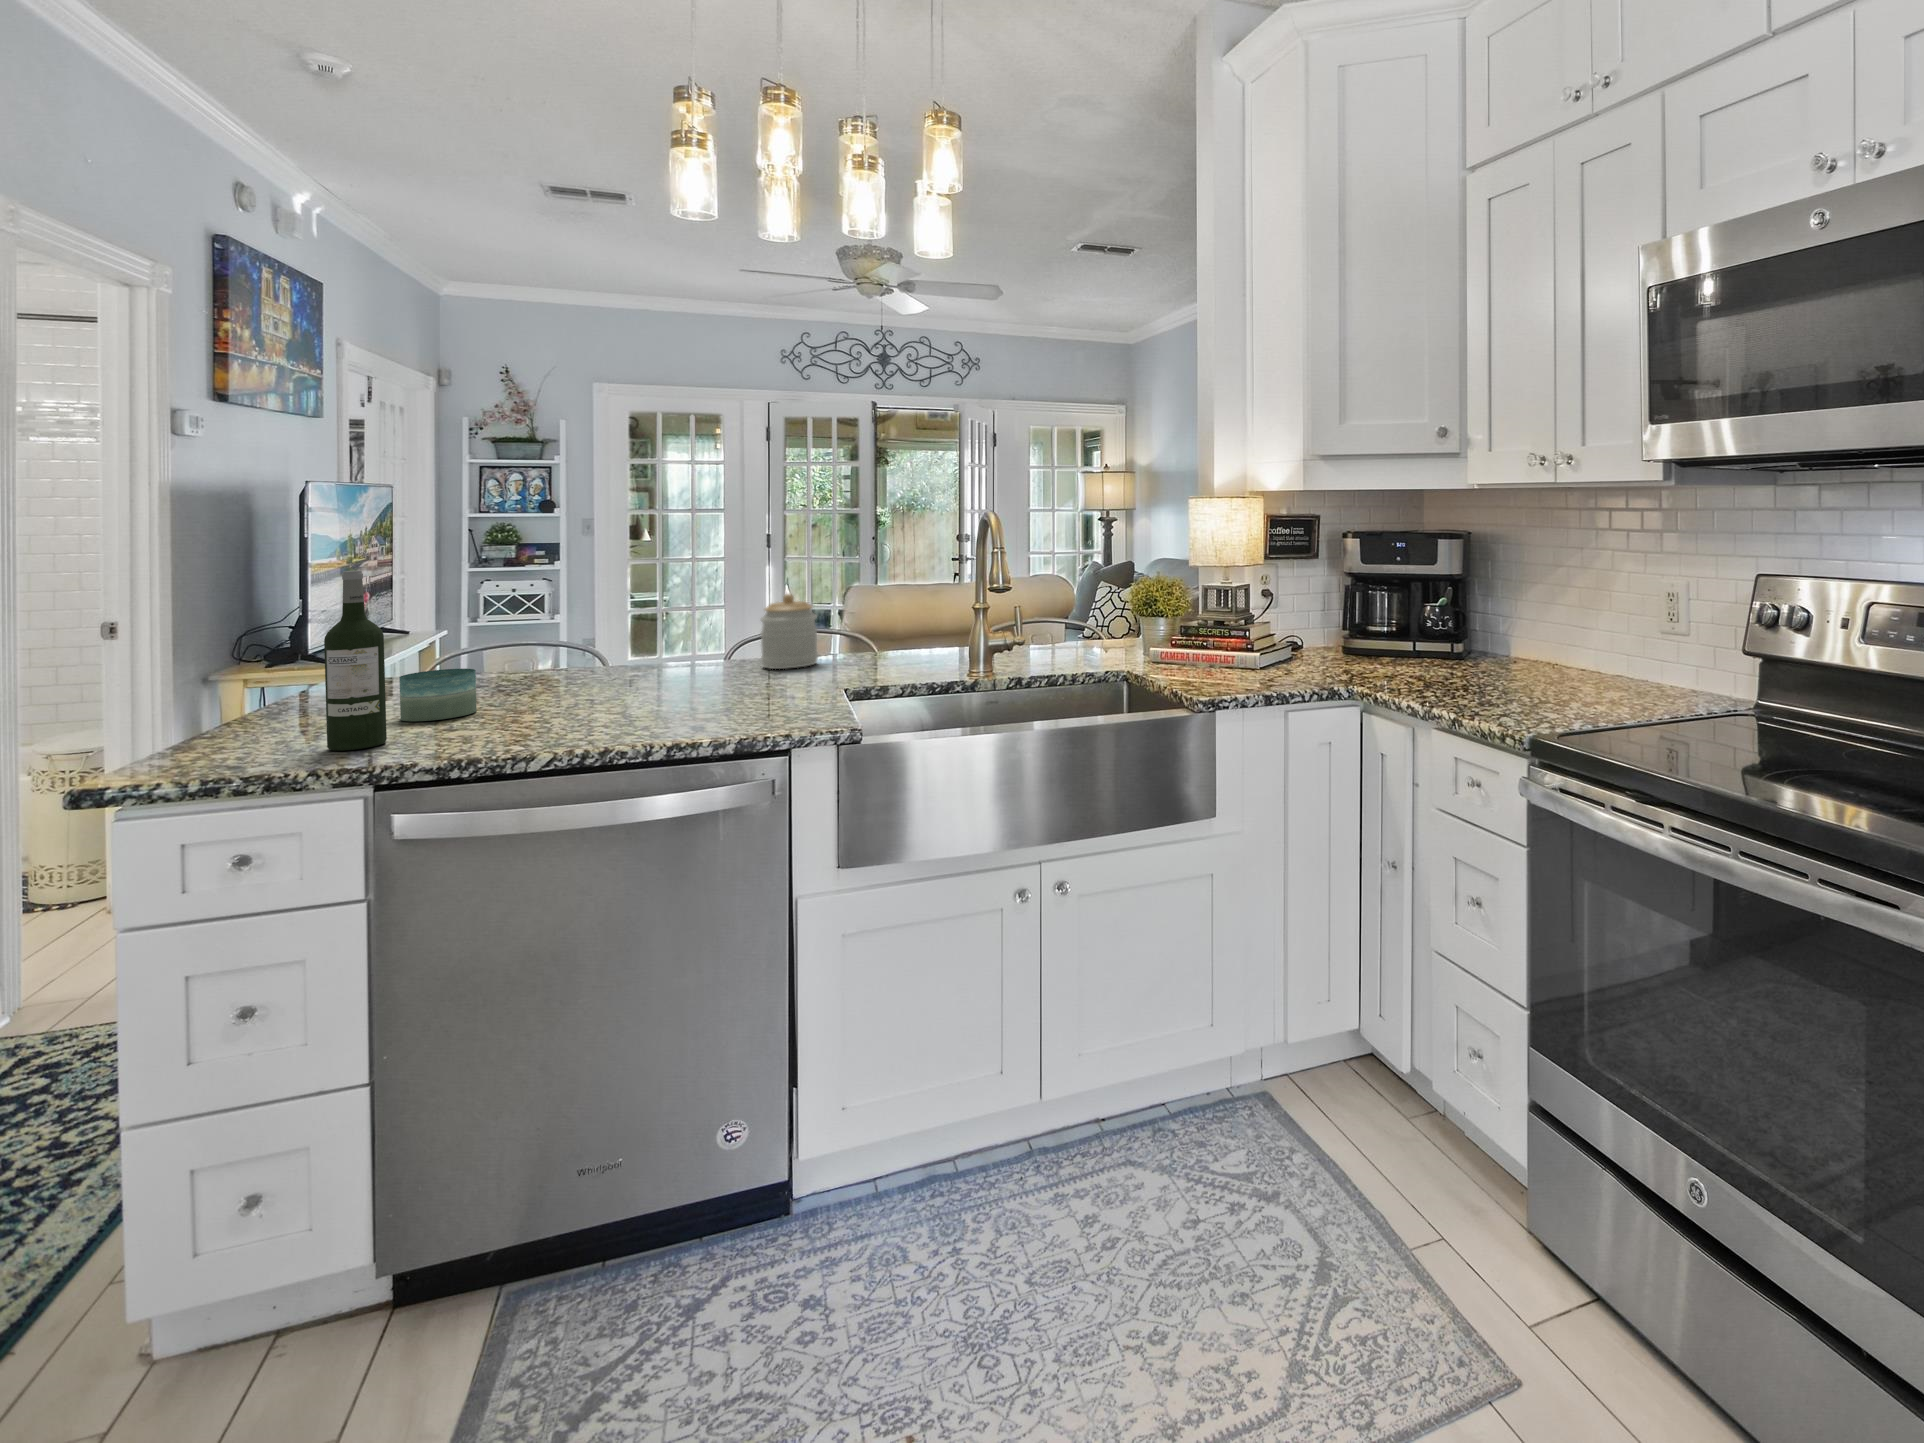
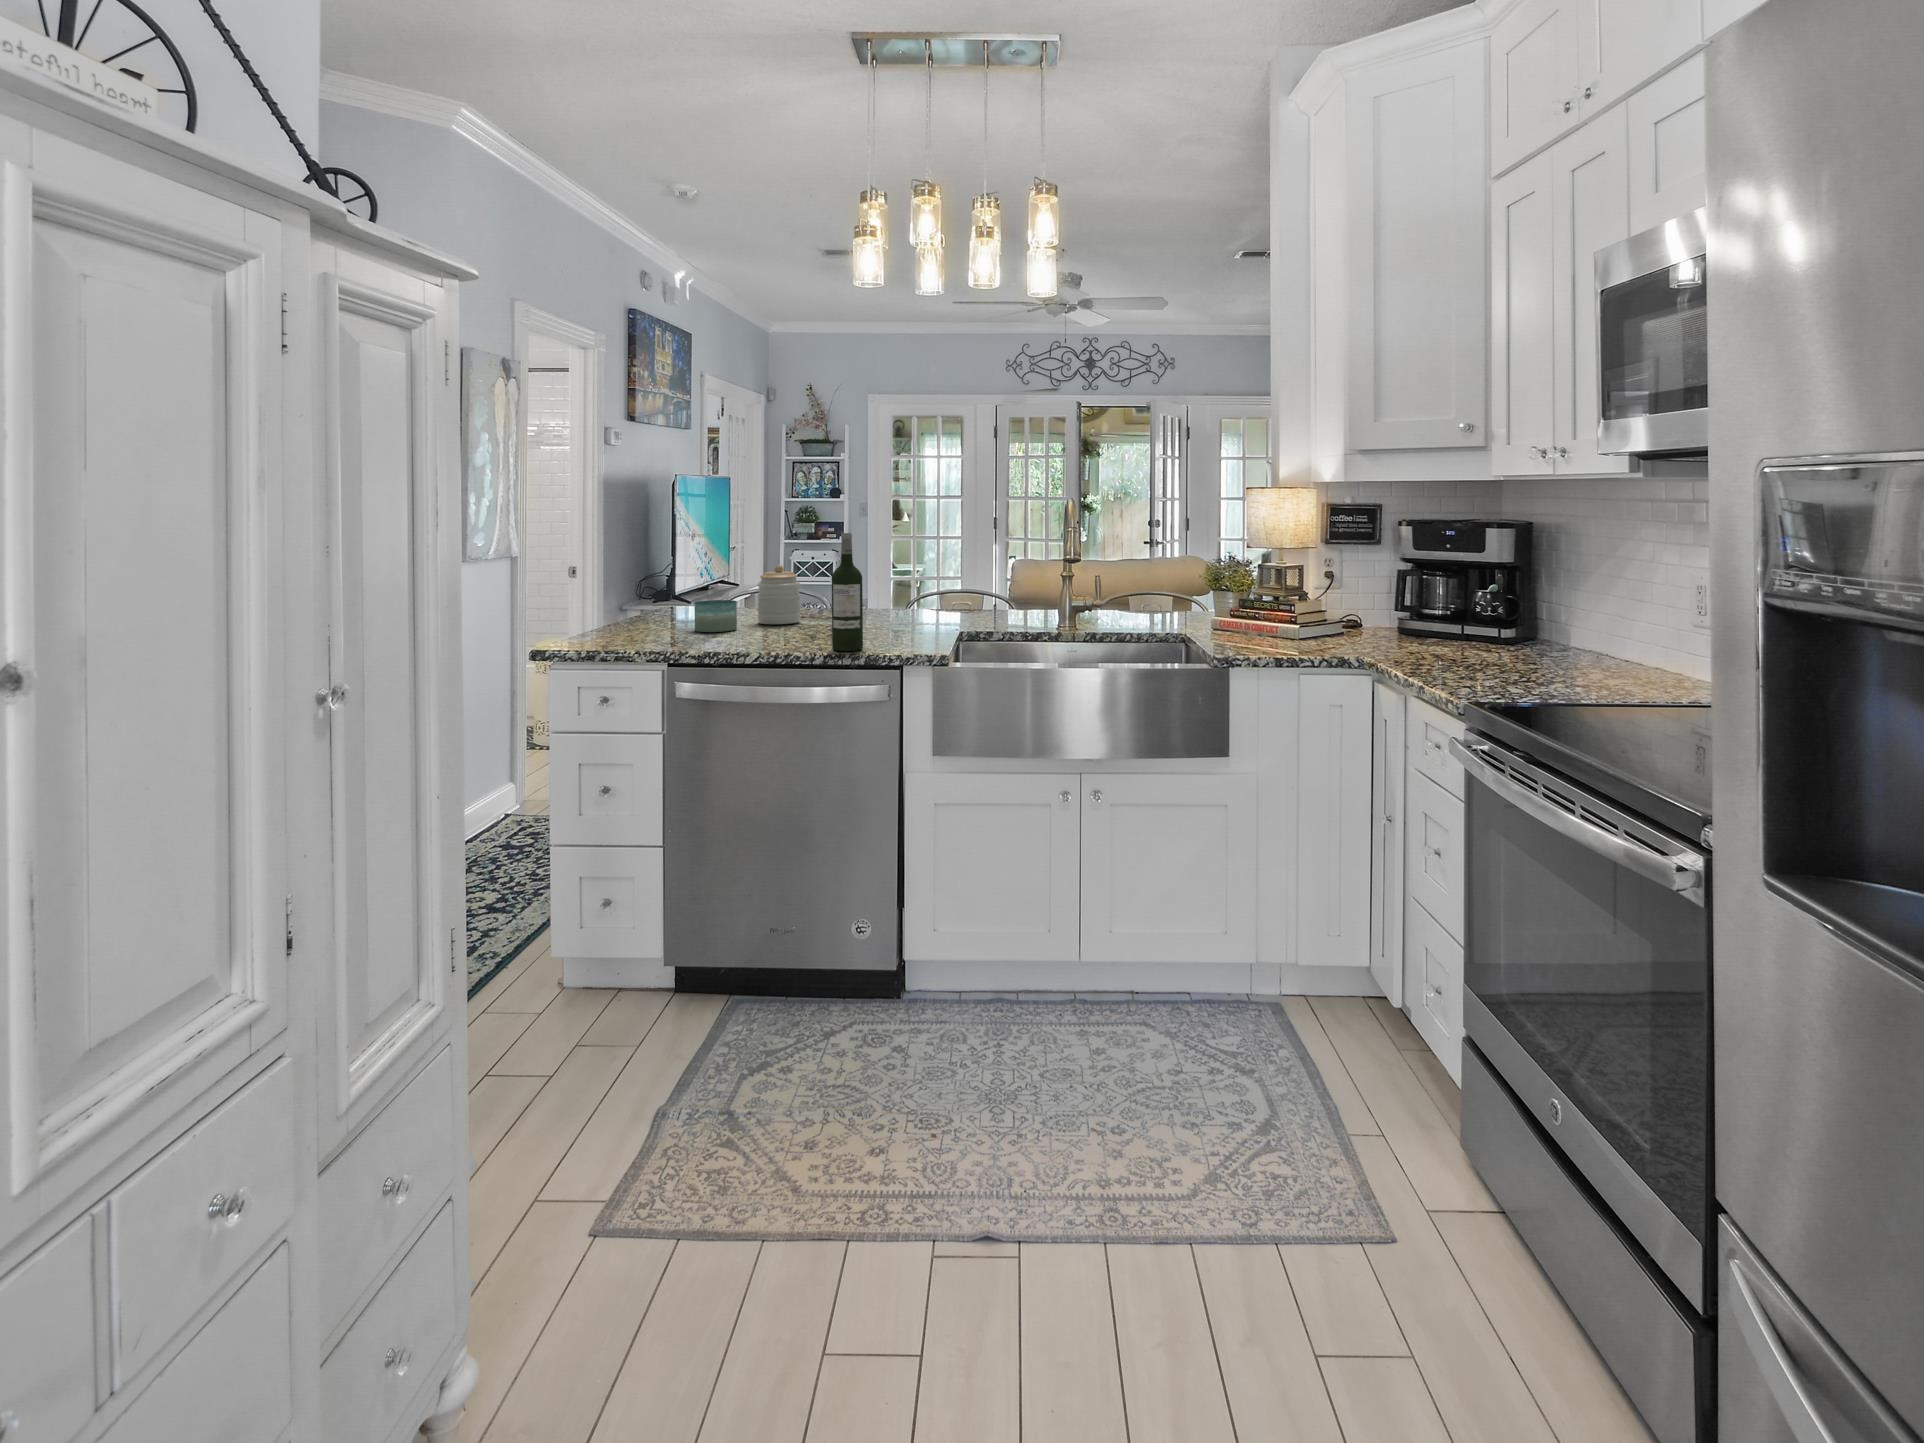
wine bottle: present [324,571,387,751] -> present [832,533,863,651]
jar: present [761,594,818,669] -> present [757,565,801,624]

